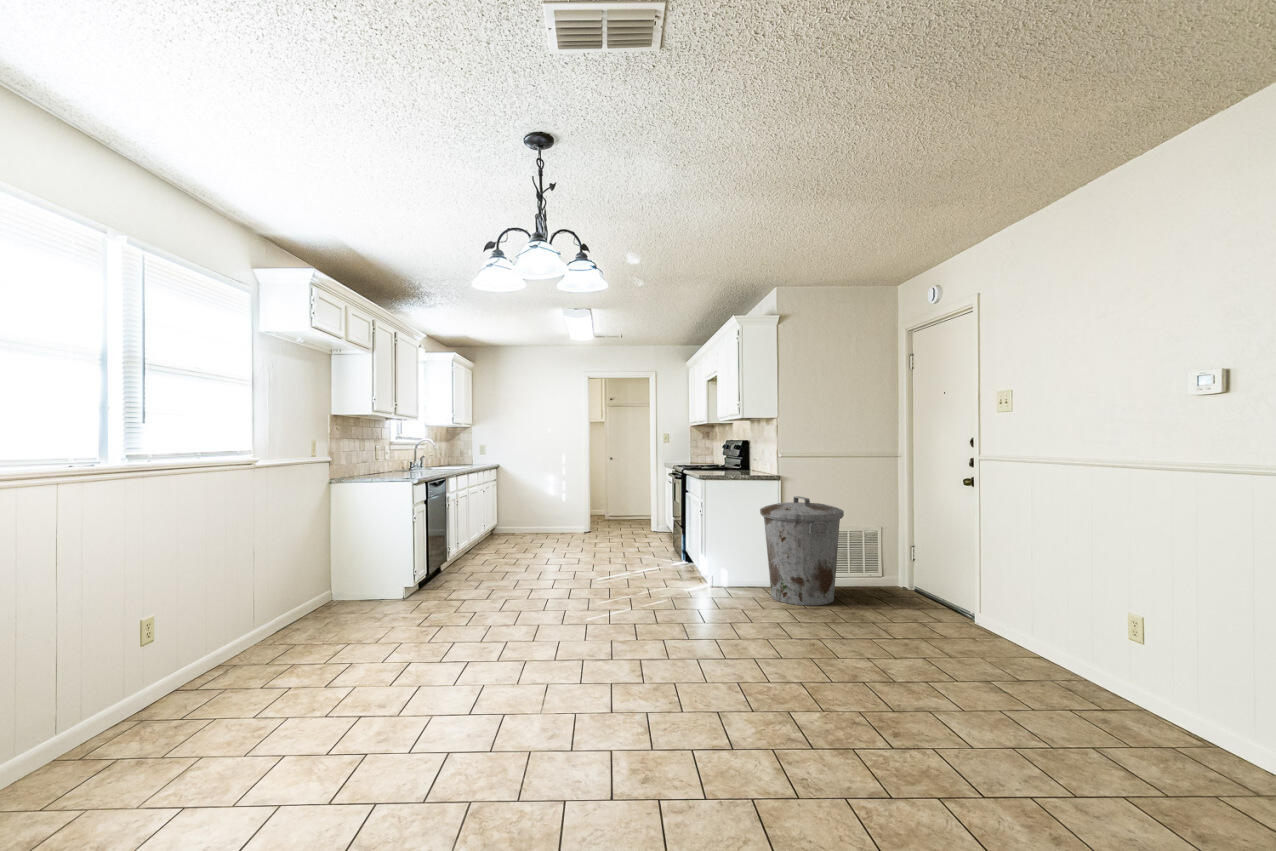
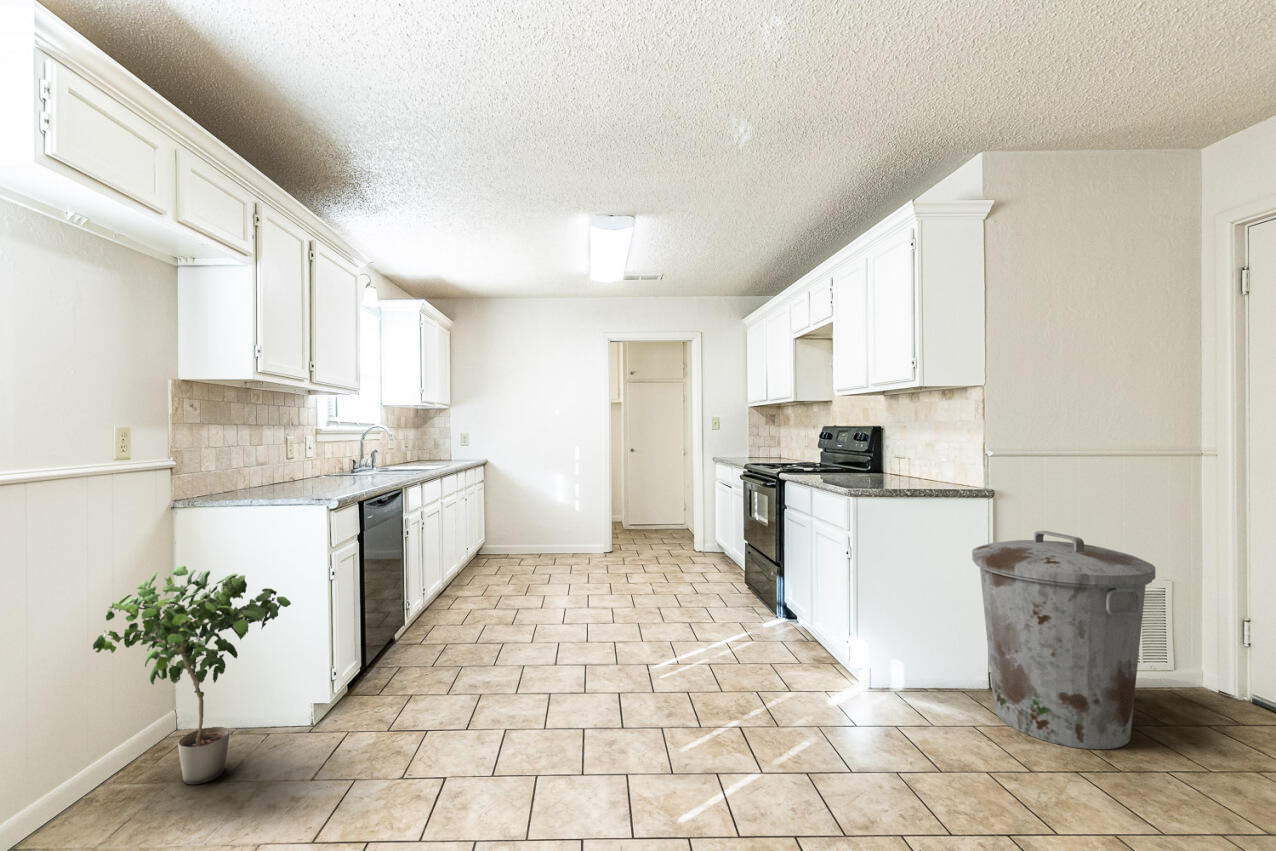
potted plant: none [309,510,399,615] -> present [93,566,291,784]

